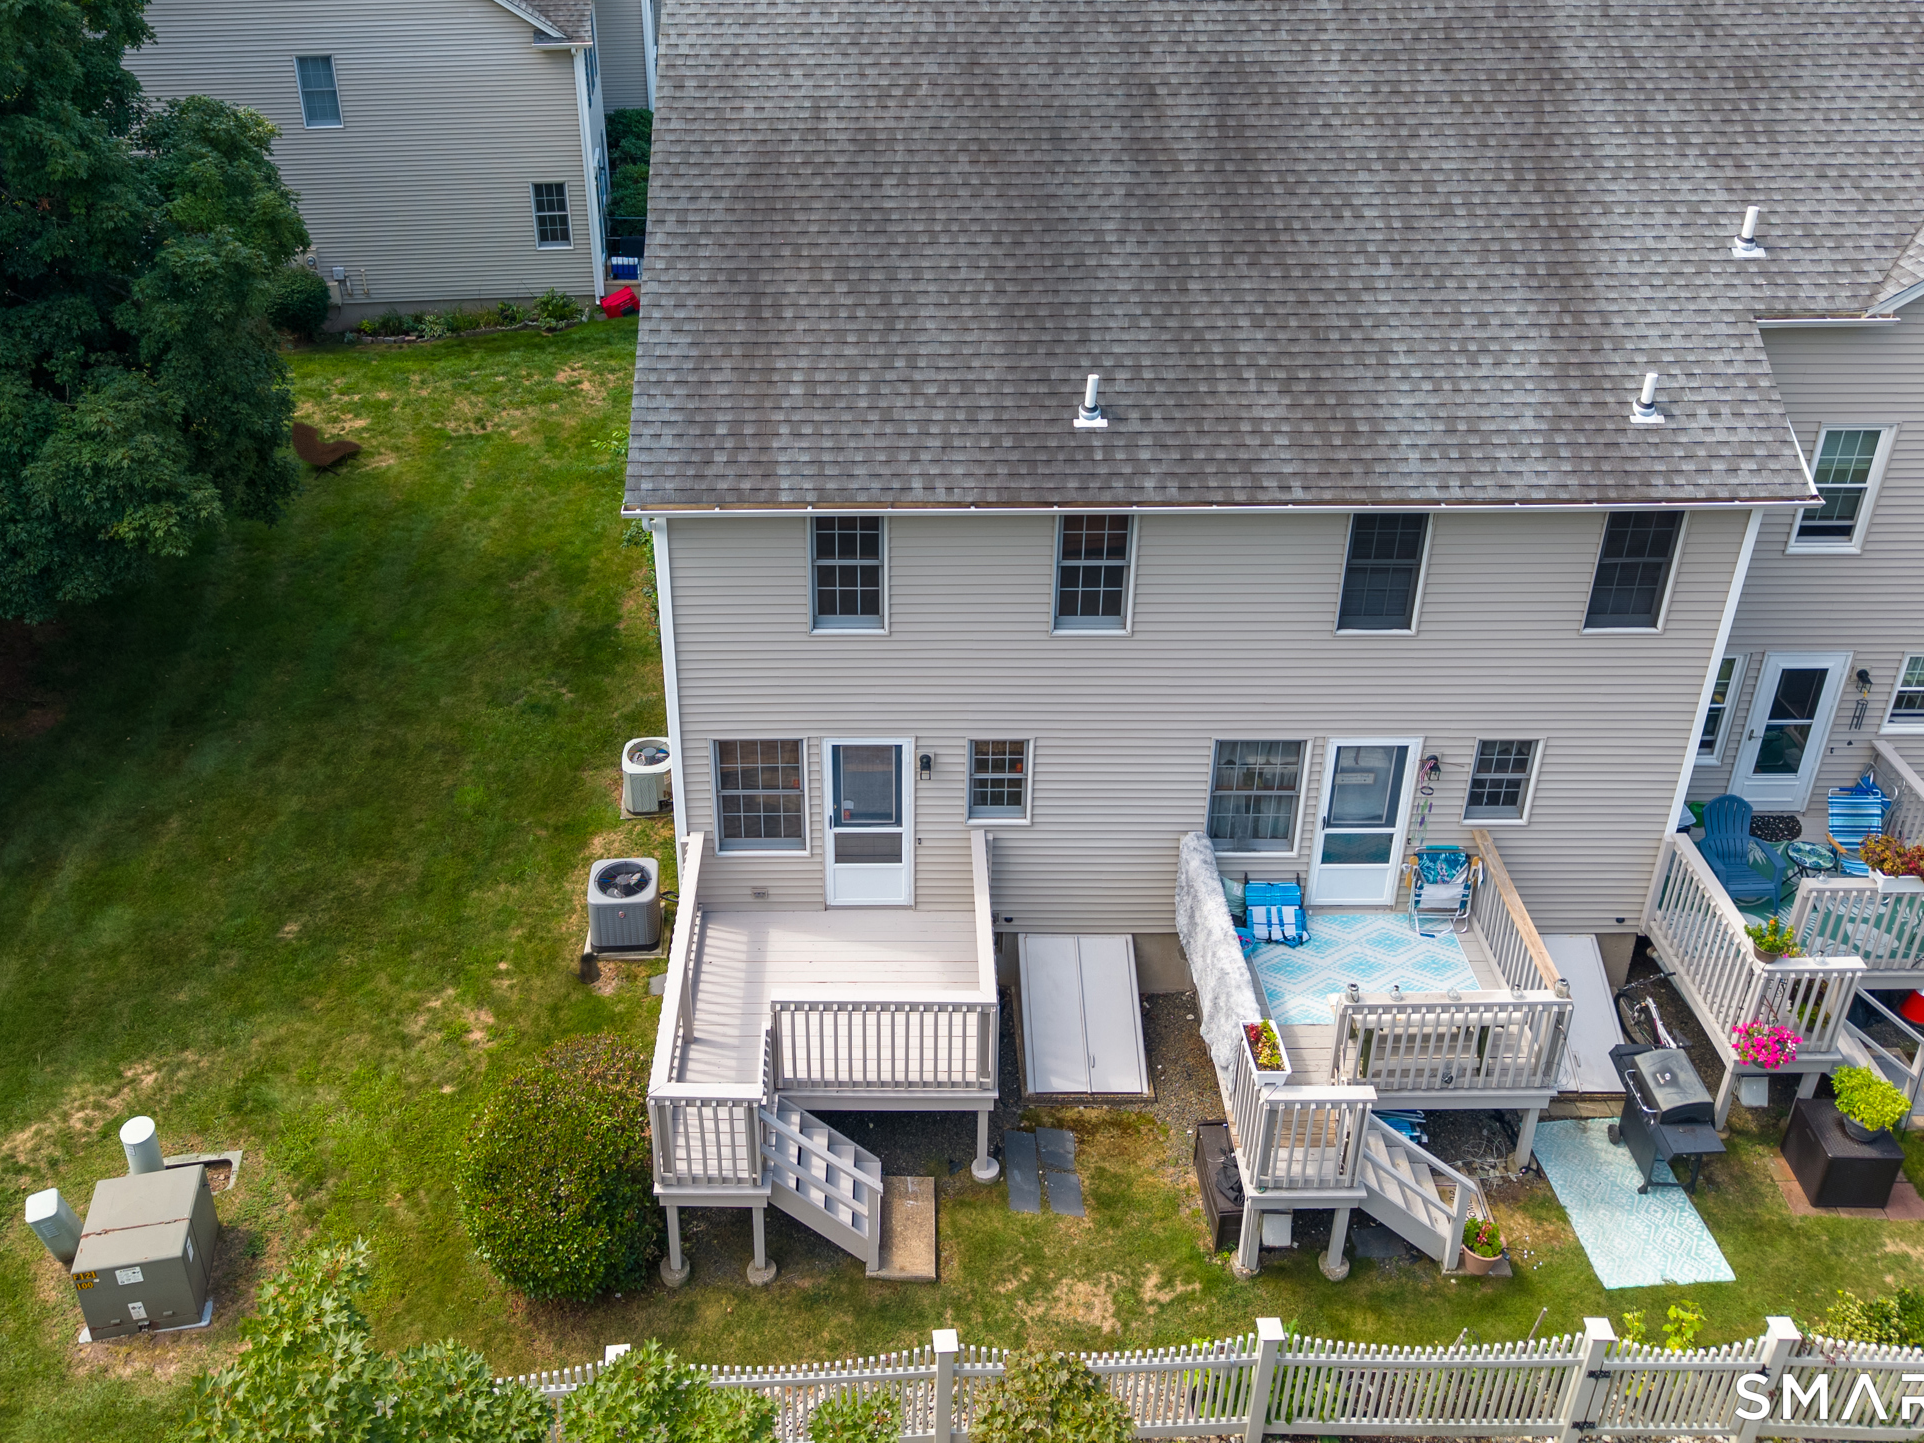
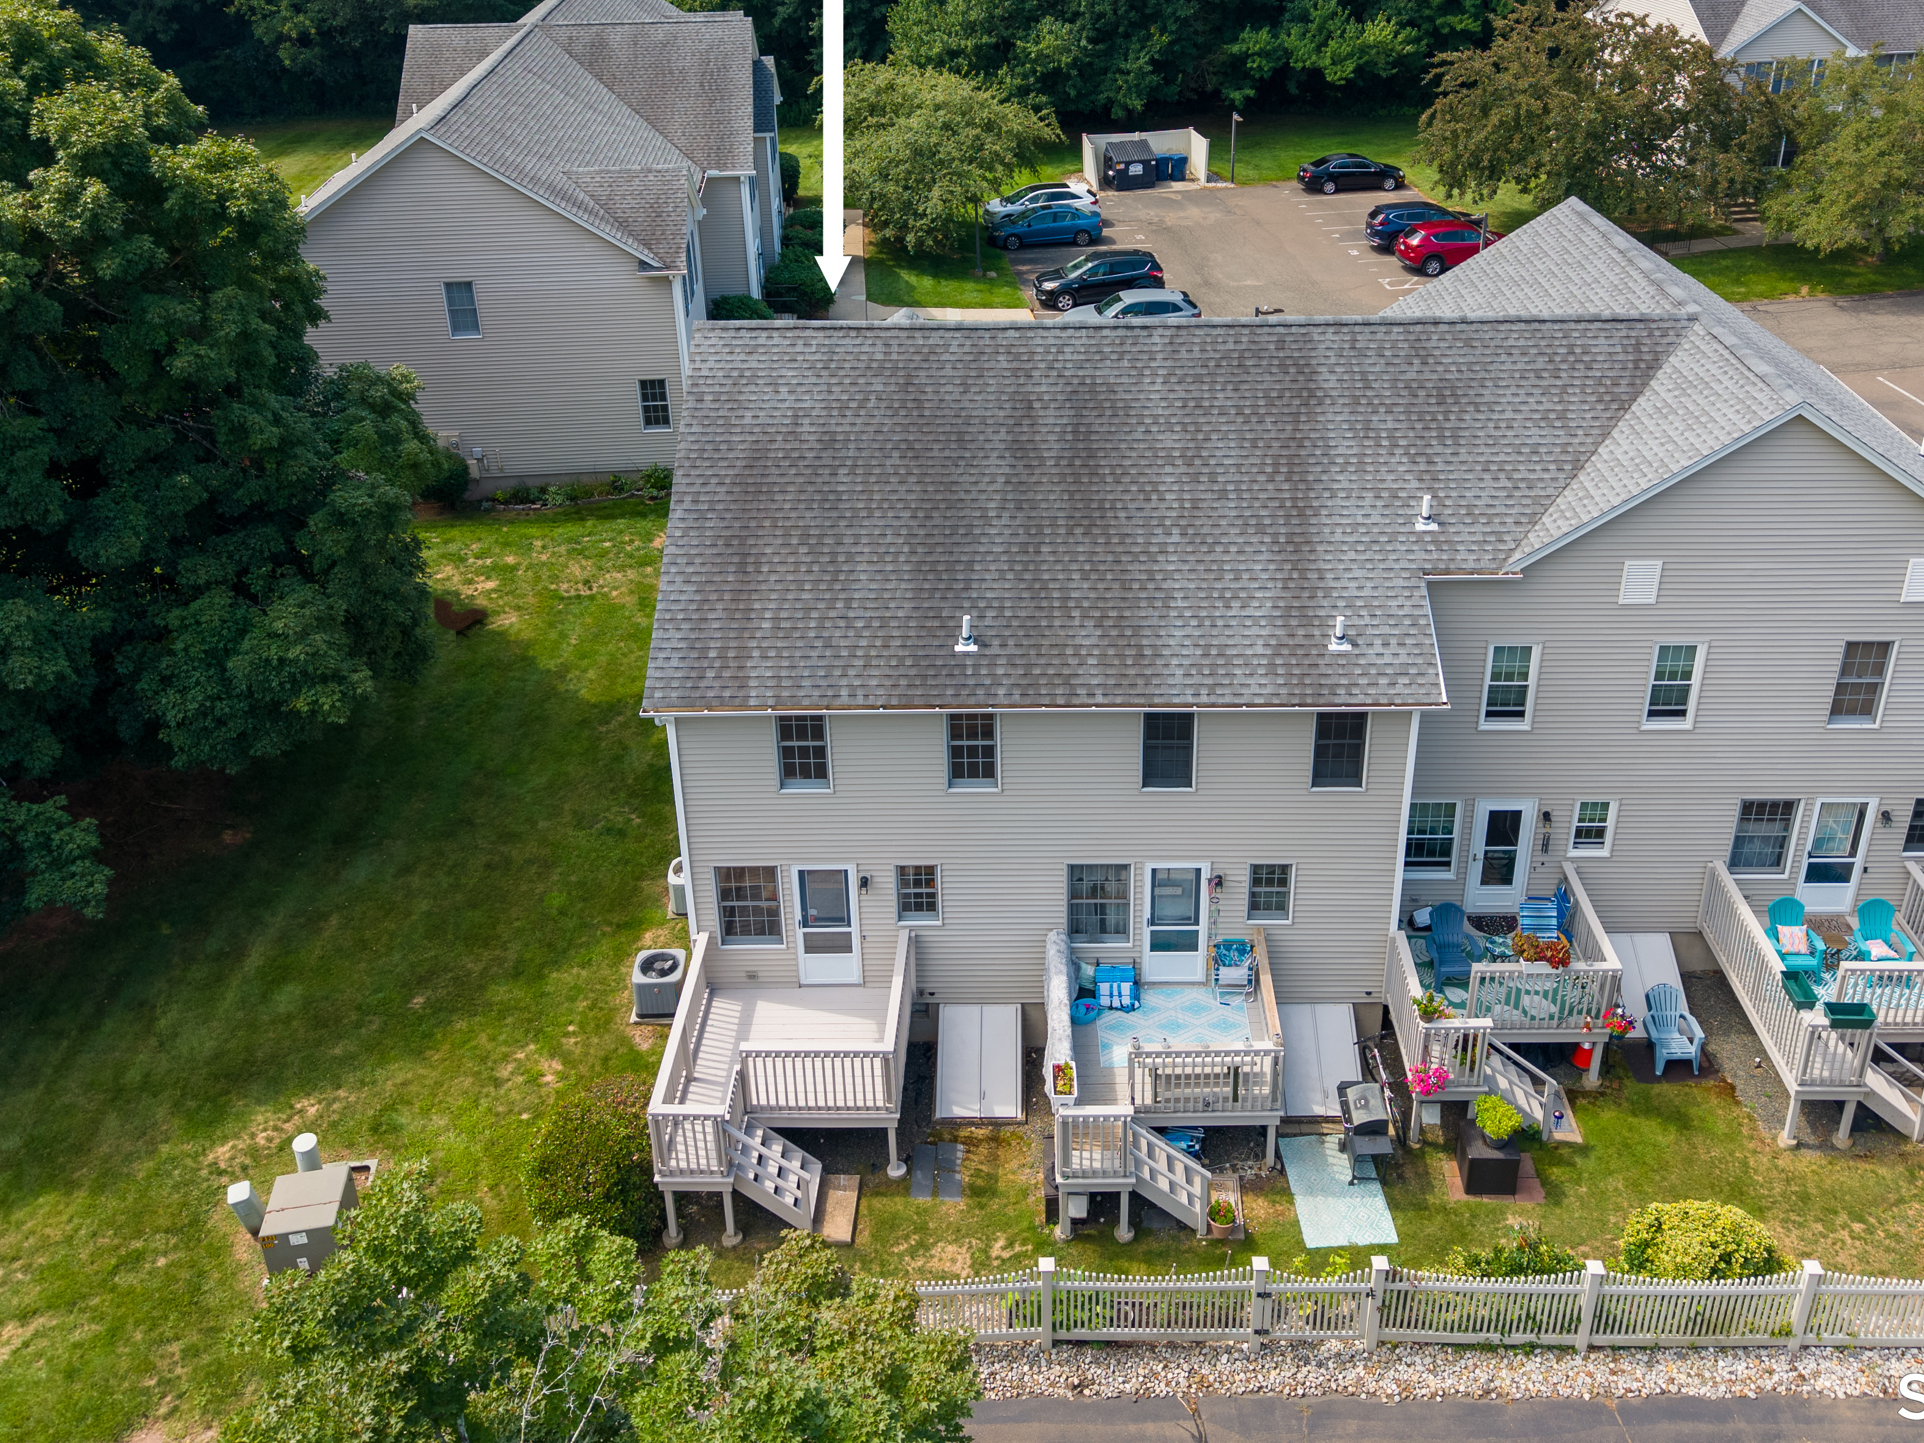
watering can: present [569,948,601,984] -> none [612,1015,639,1040]

